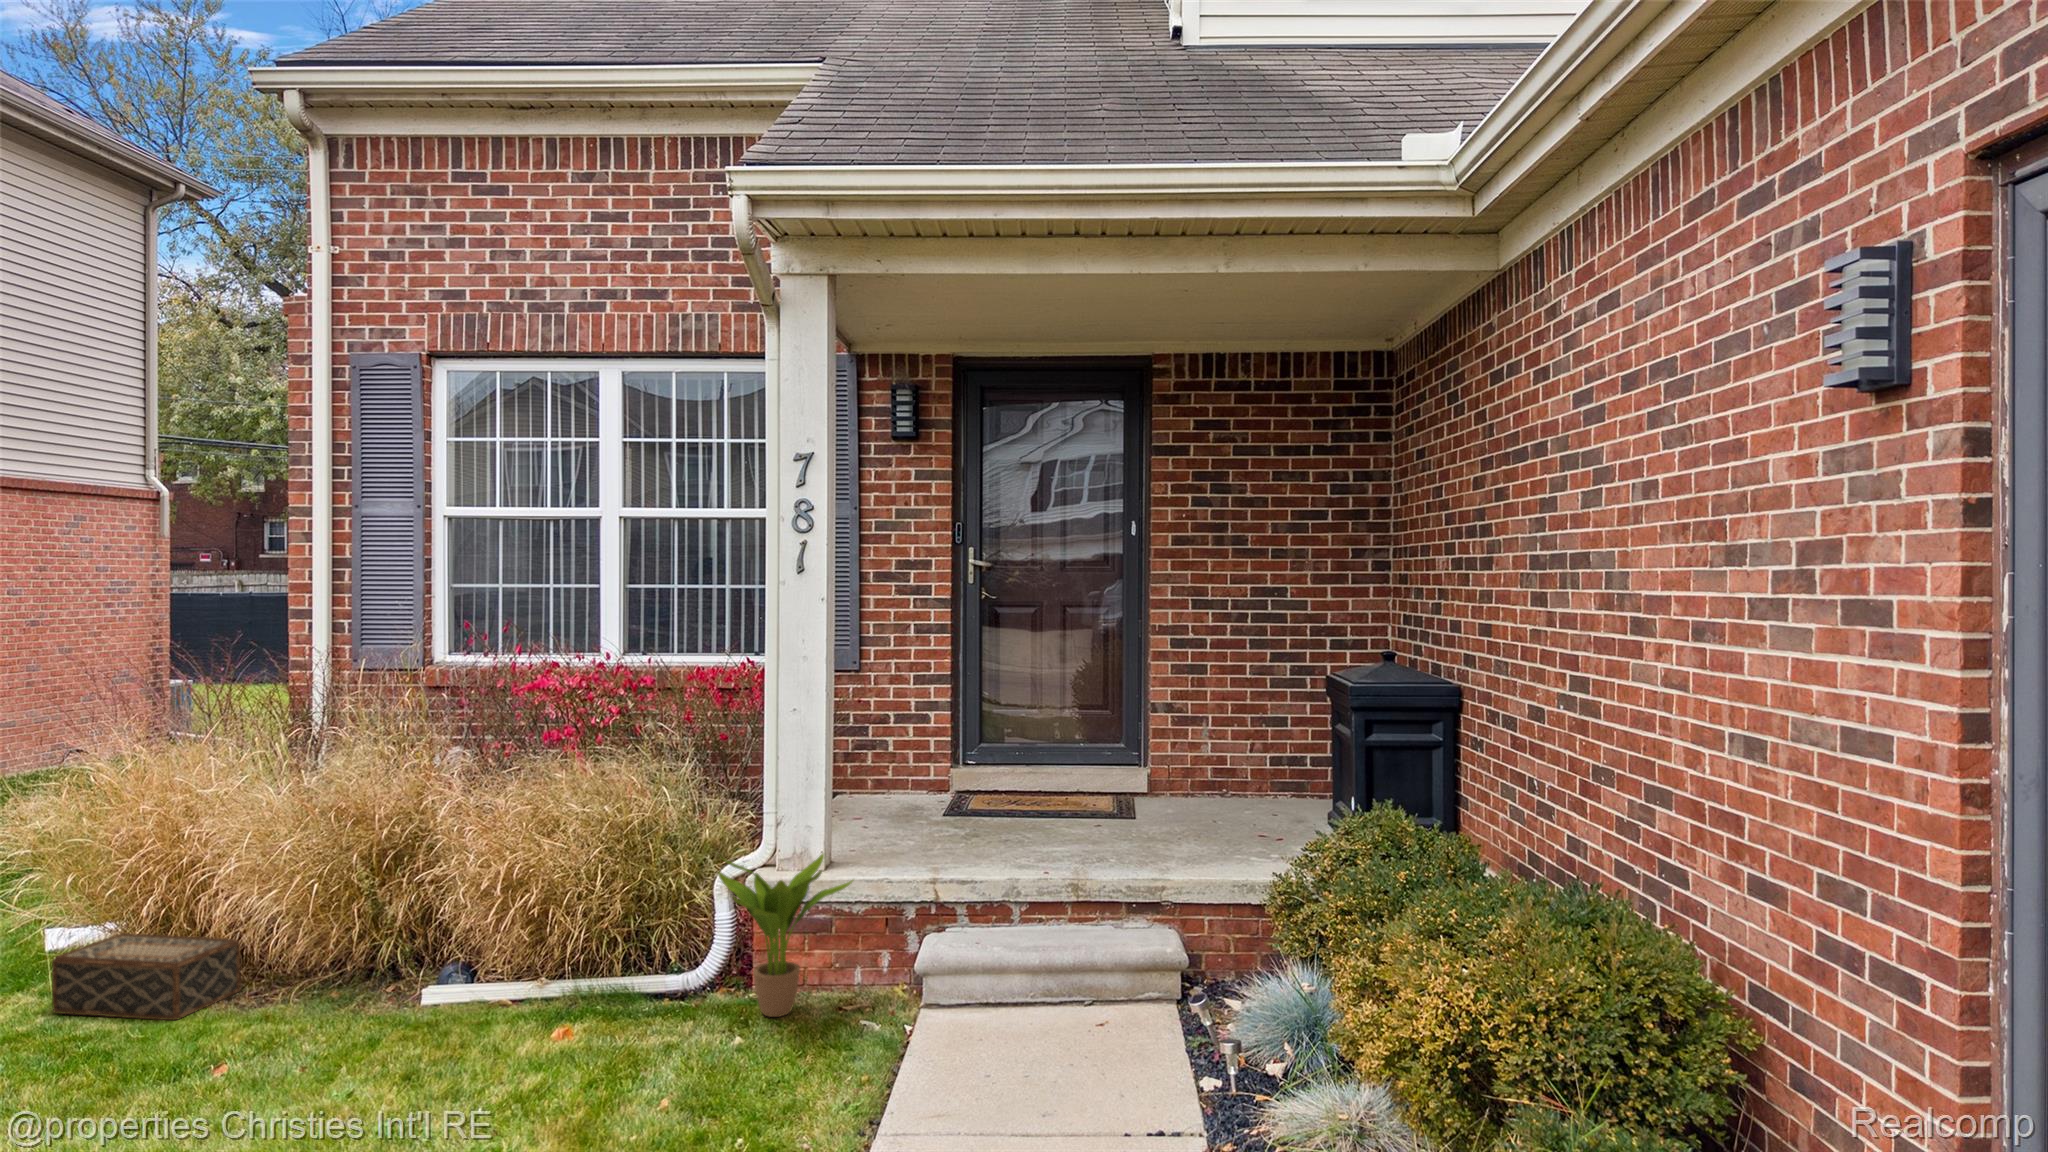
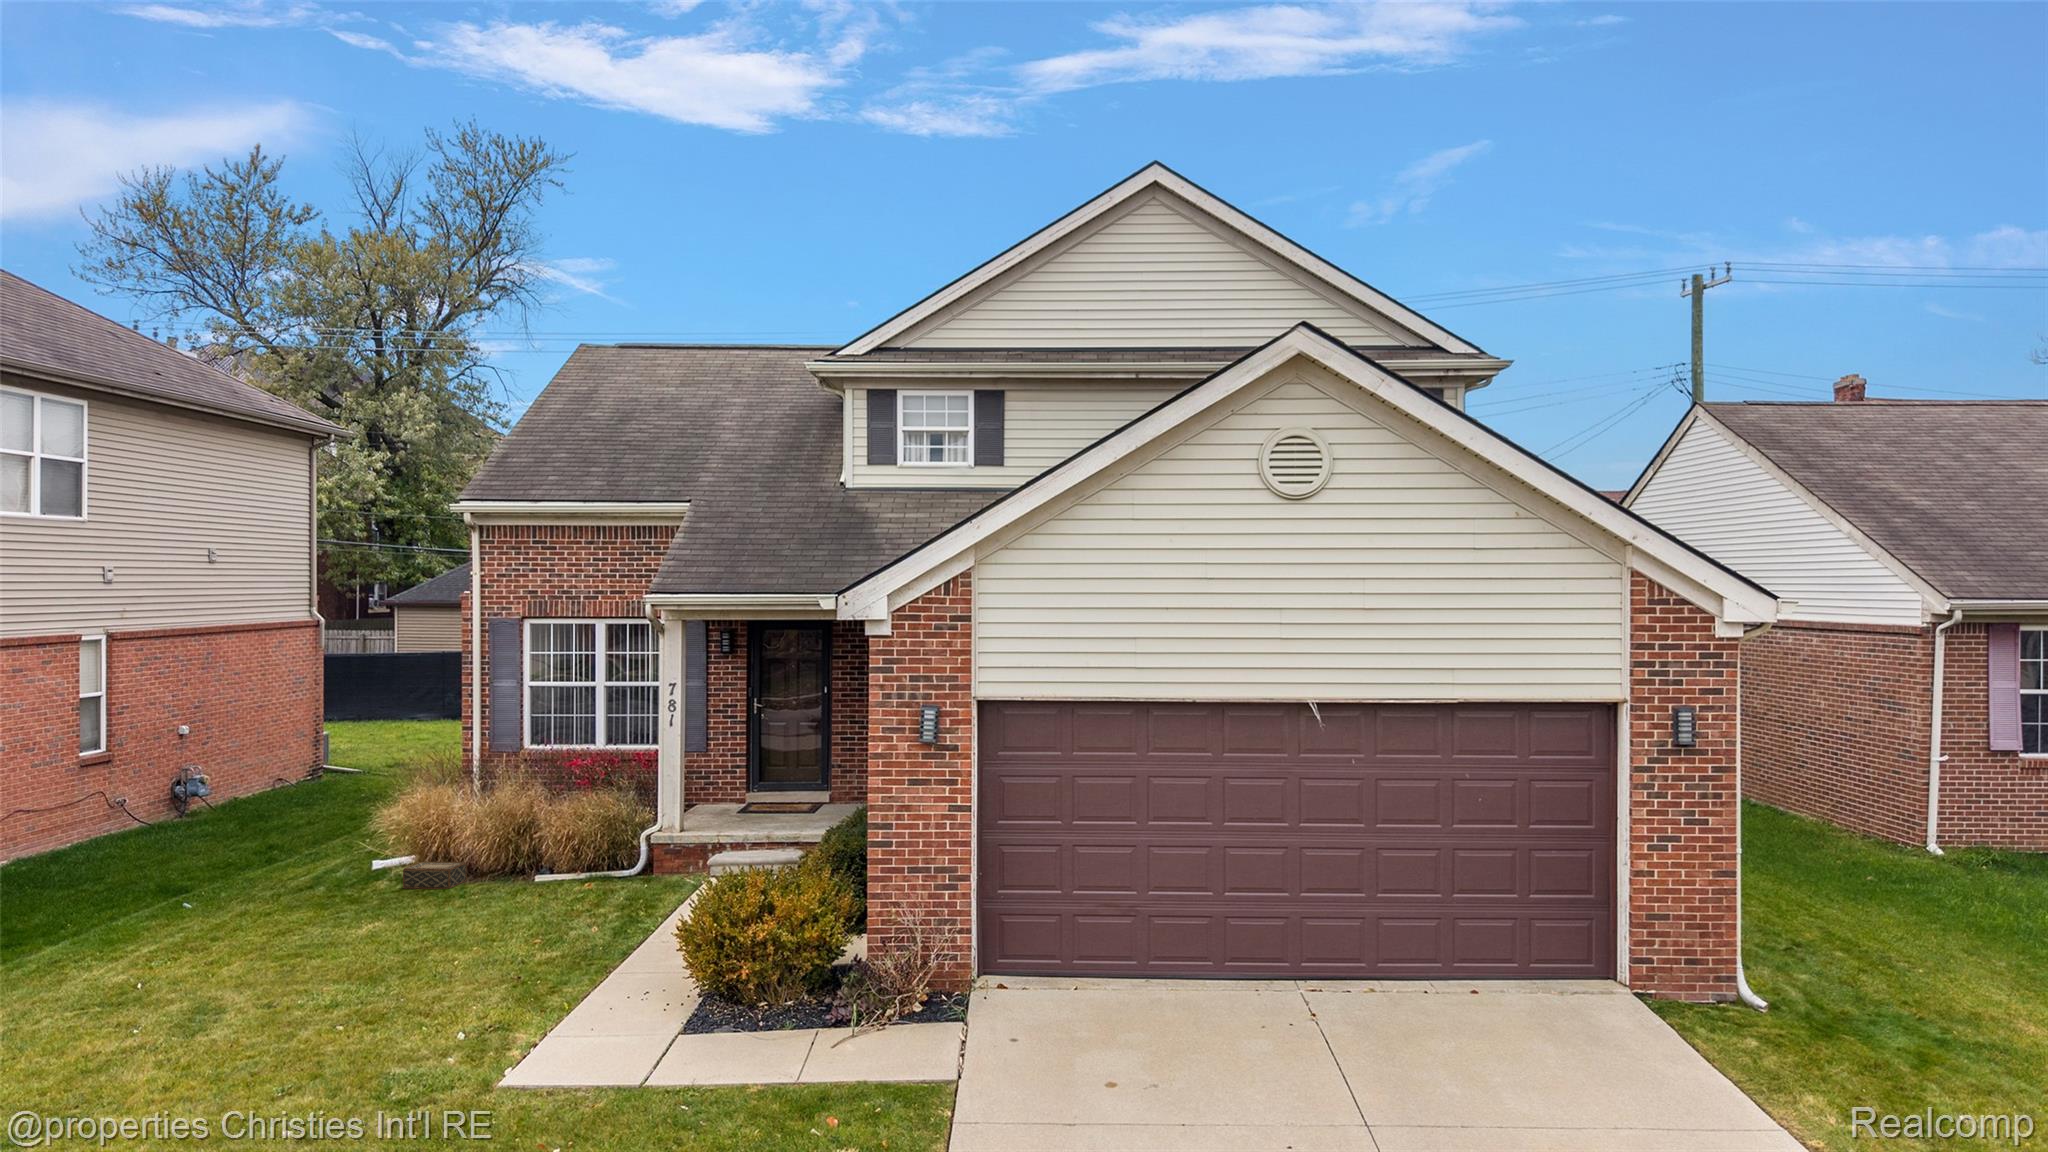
potted plant: present [717,853,853,1017] -> none [638,824,688,881]

